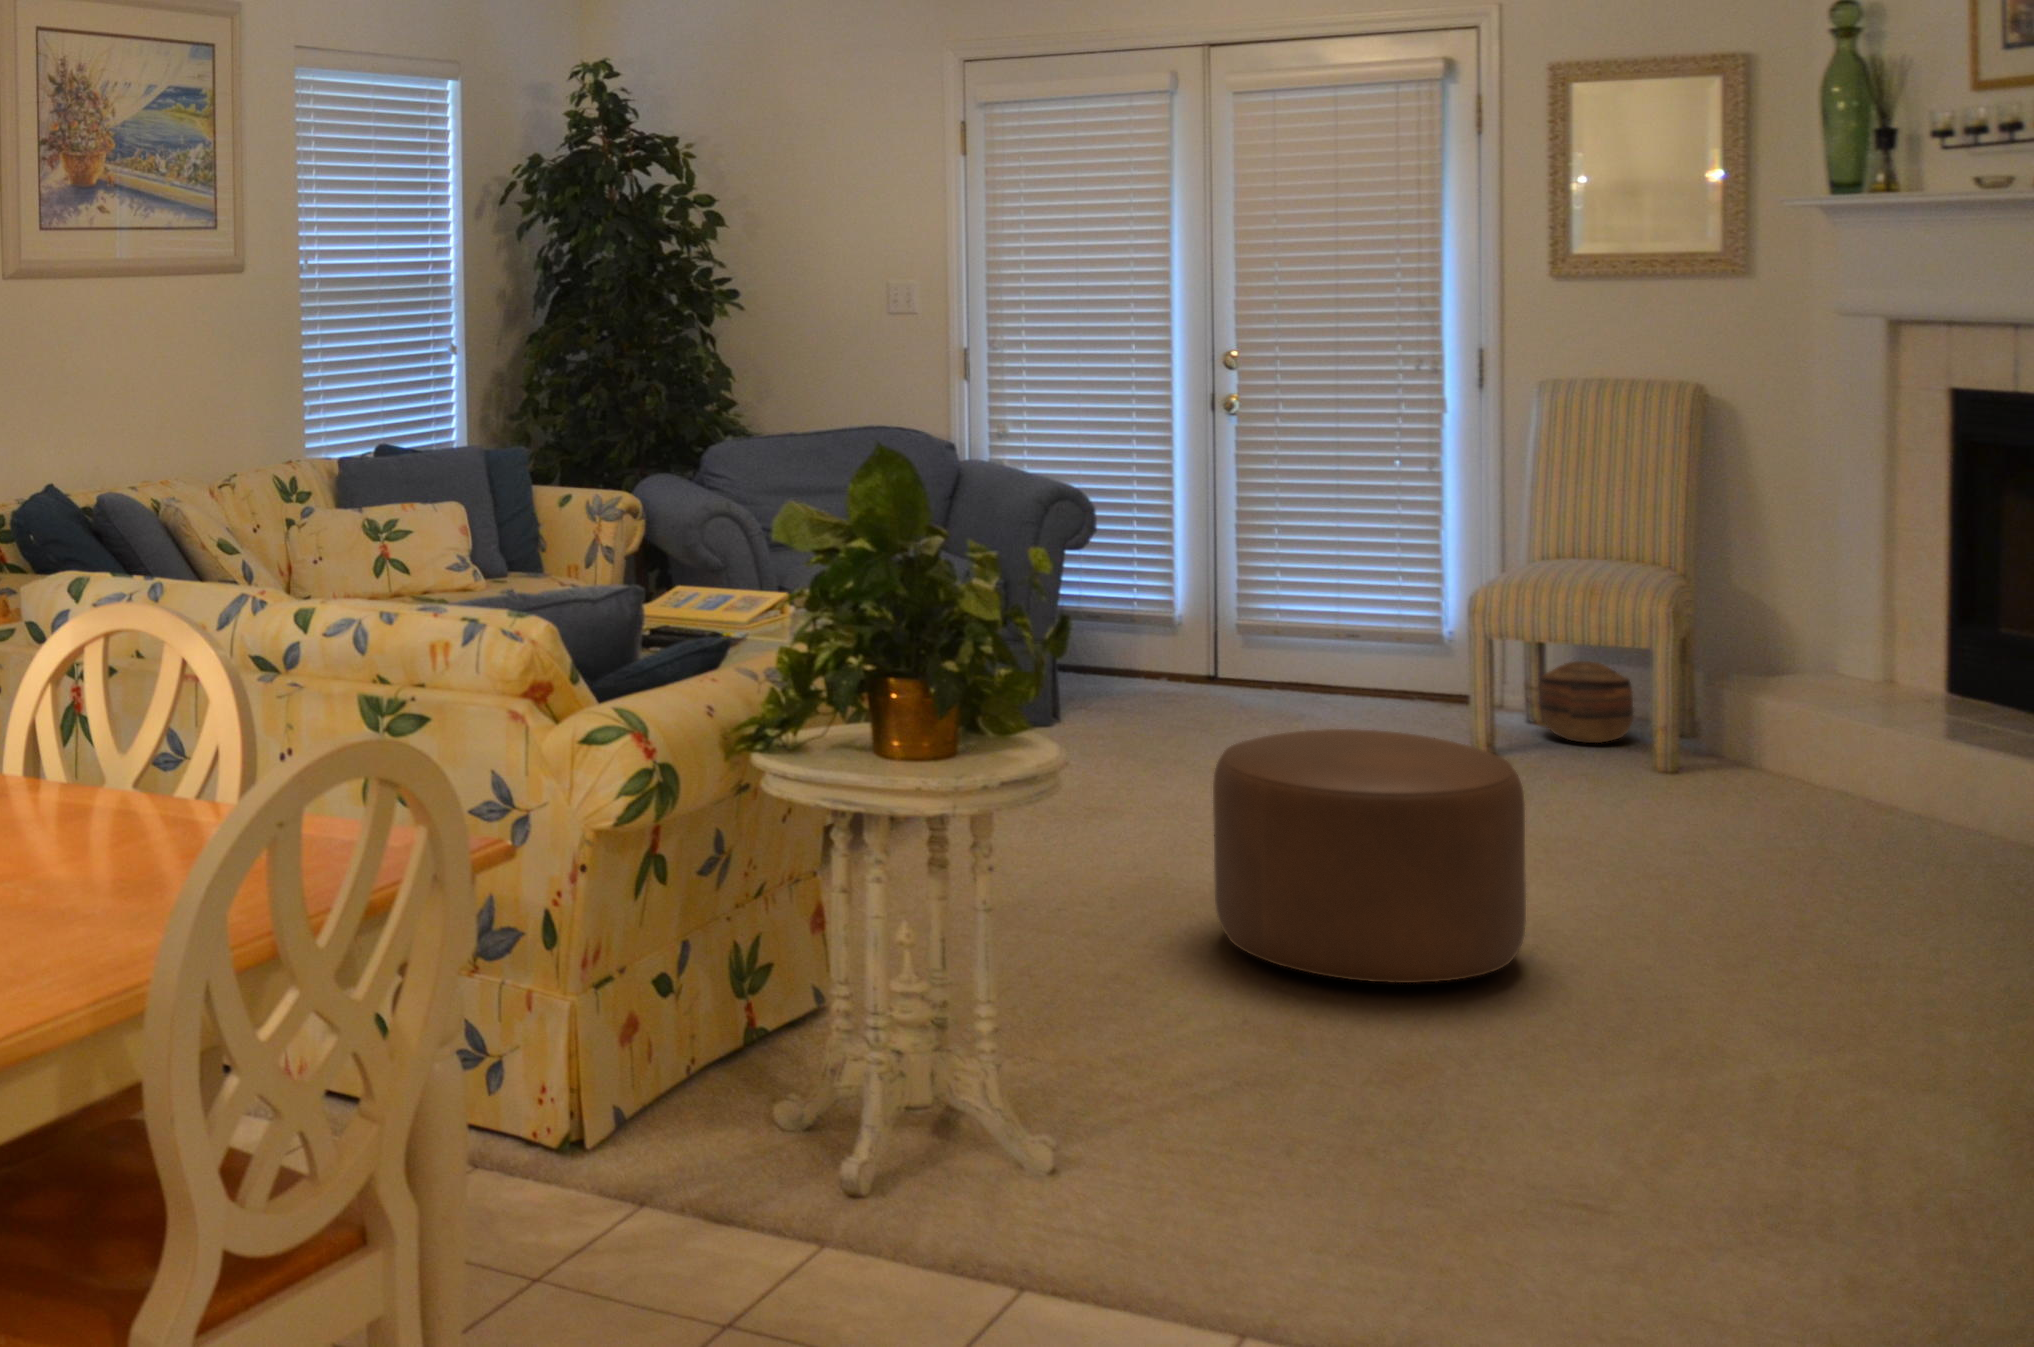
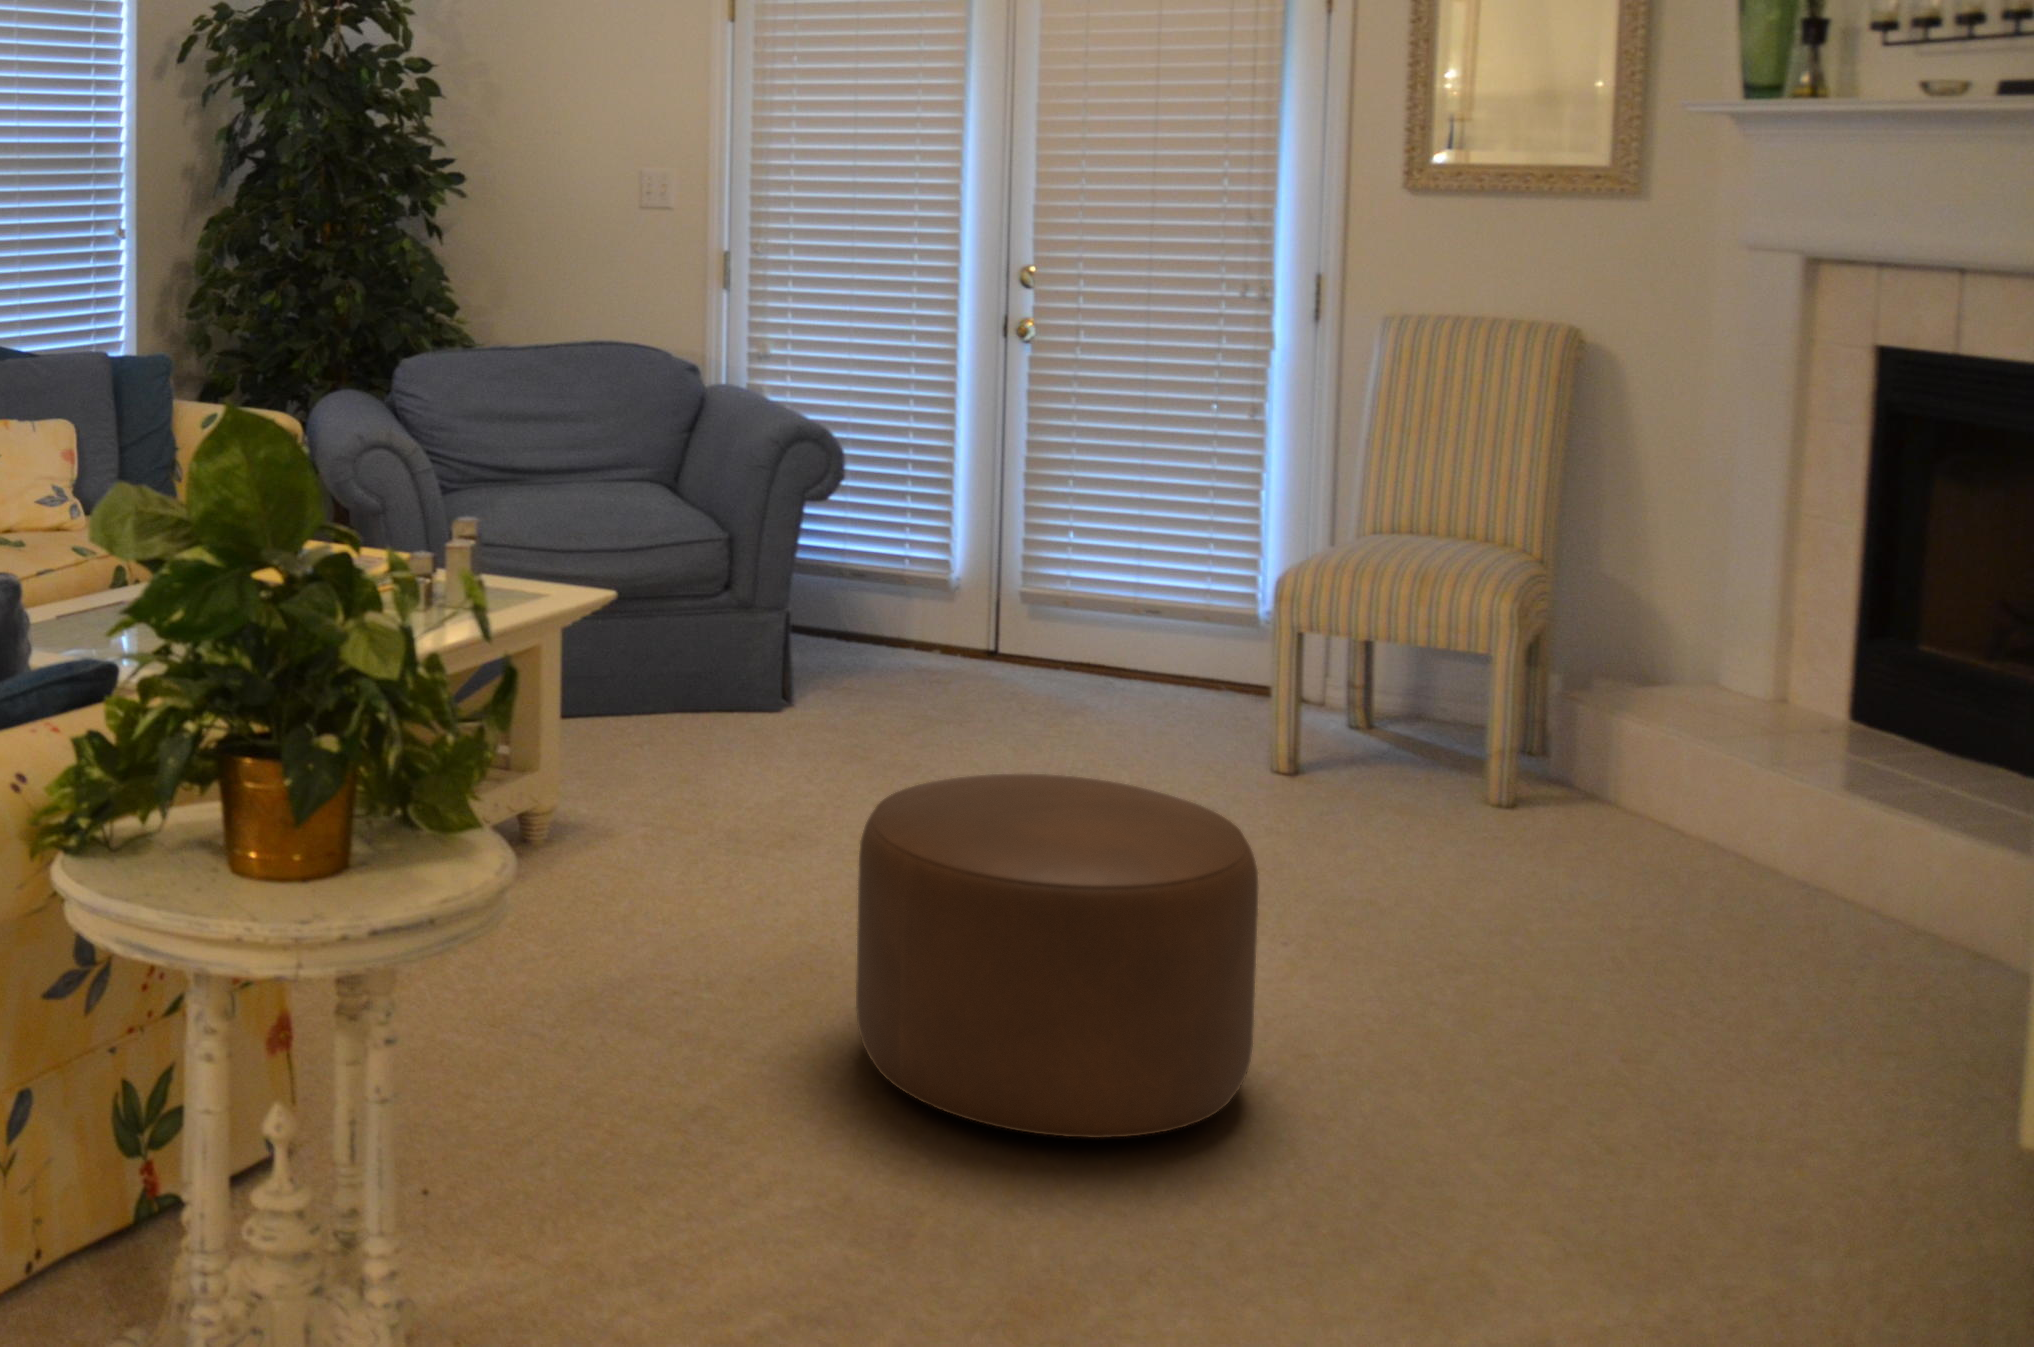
basket: present [1540,661,1634,743] -> none [1359,655,1468,755]

